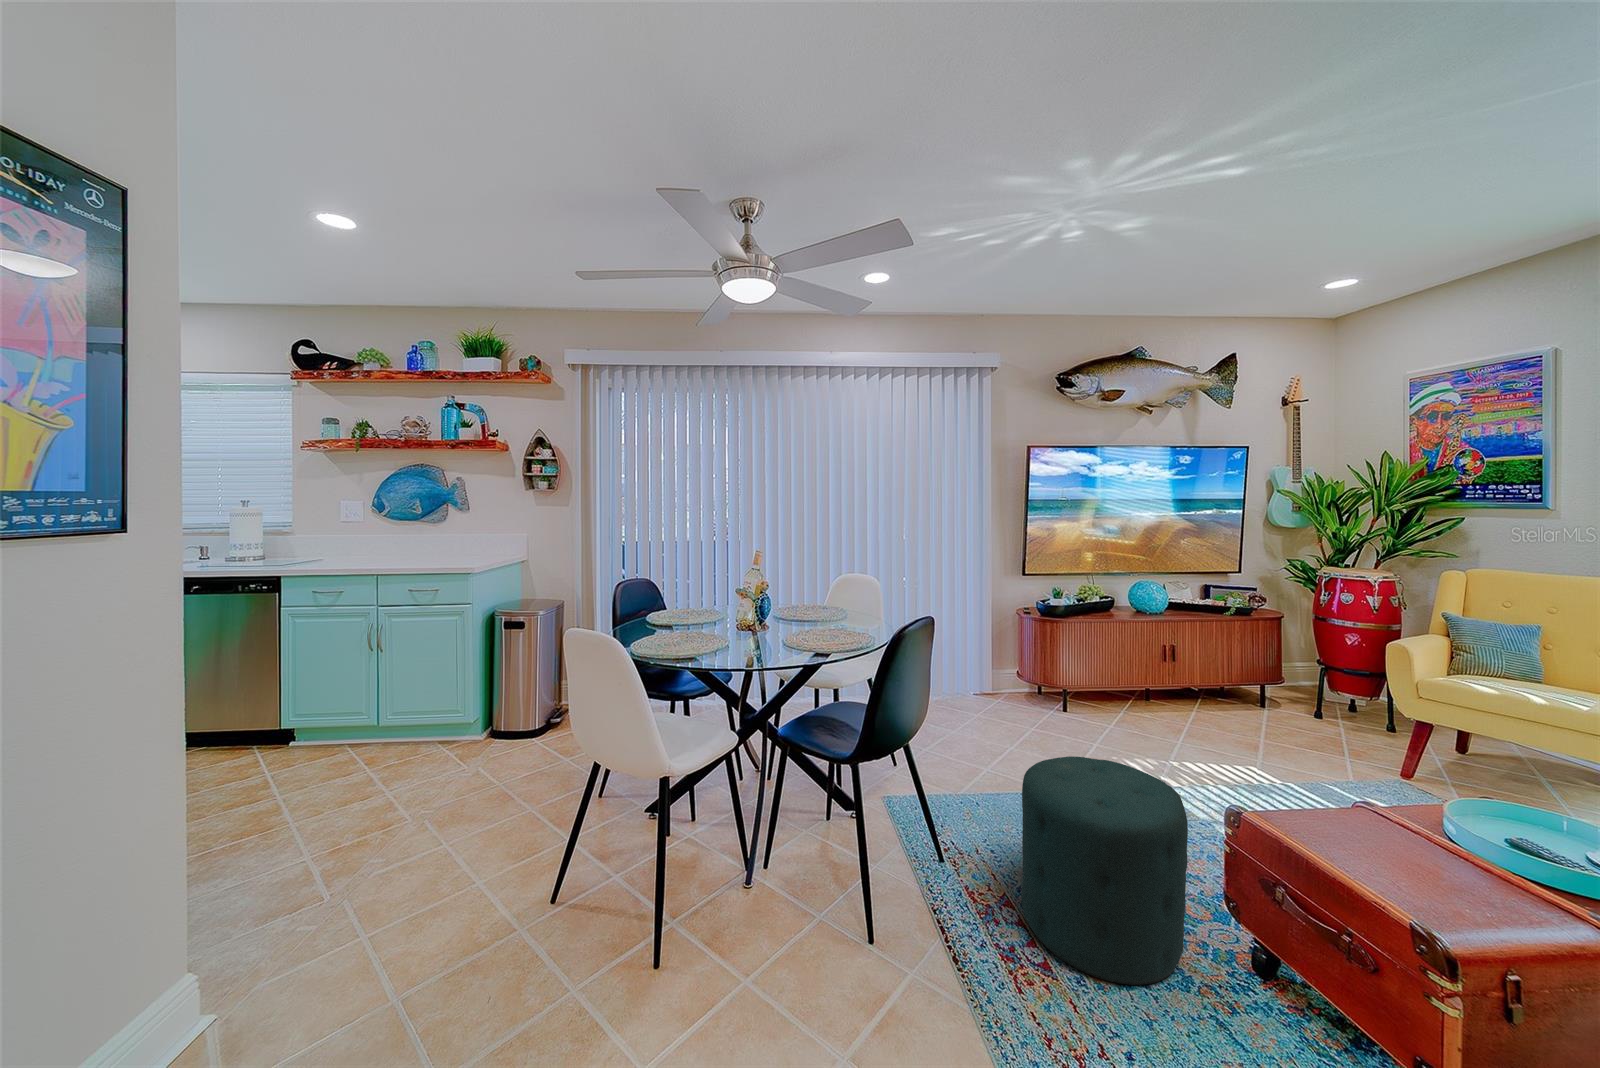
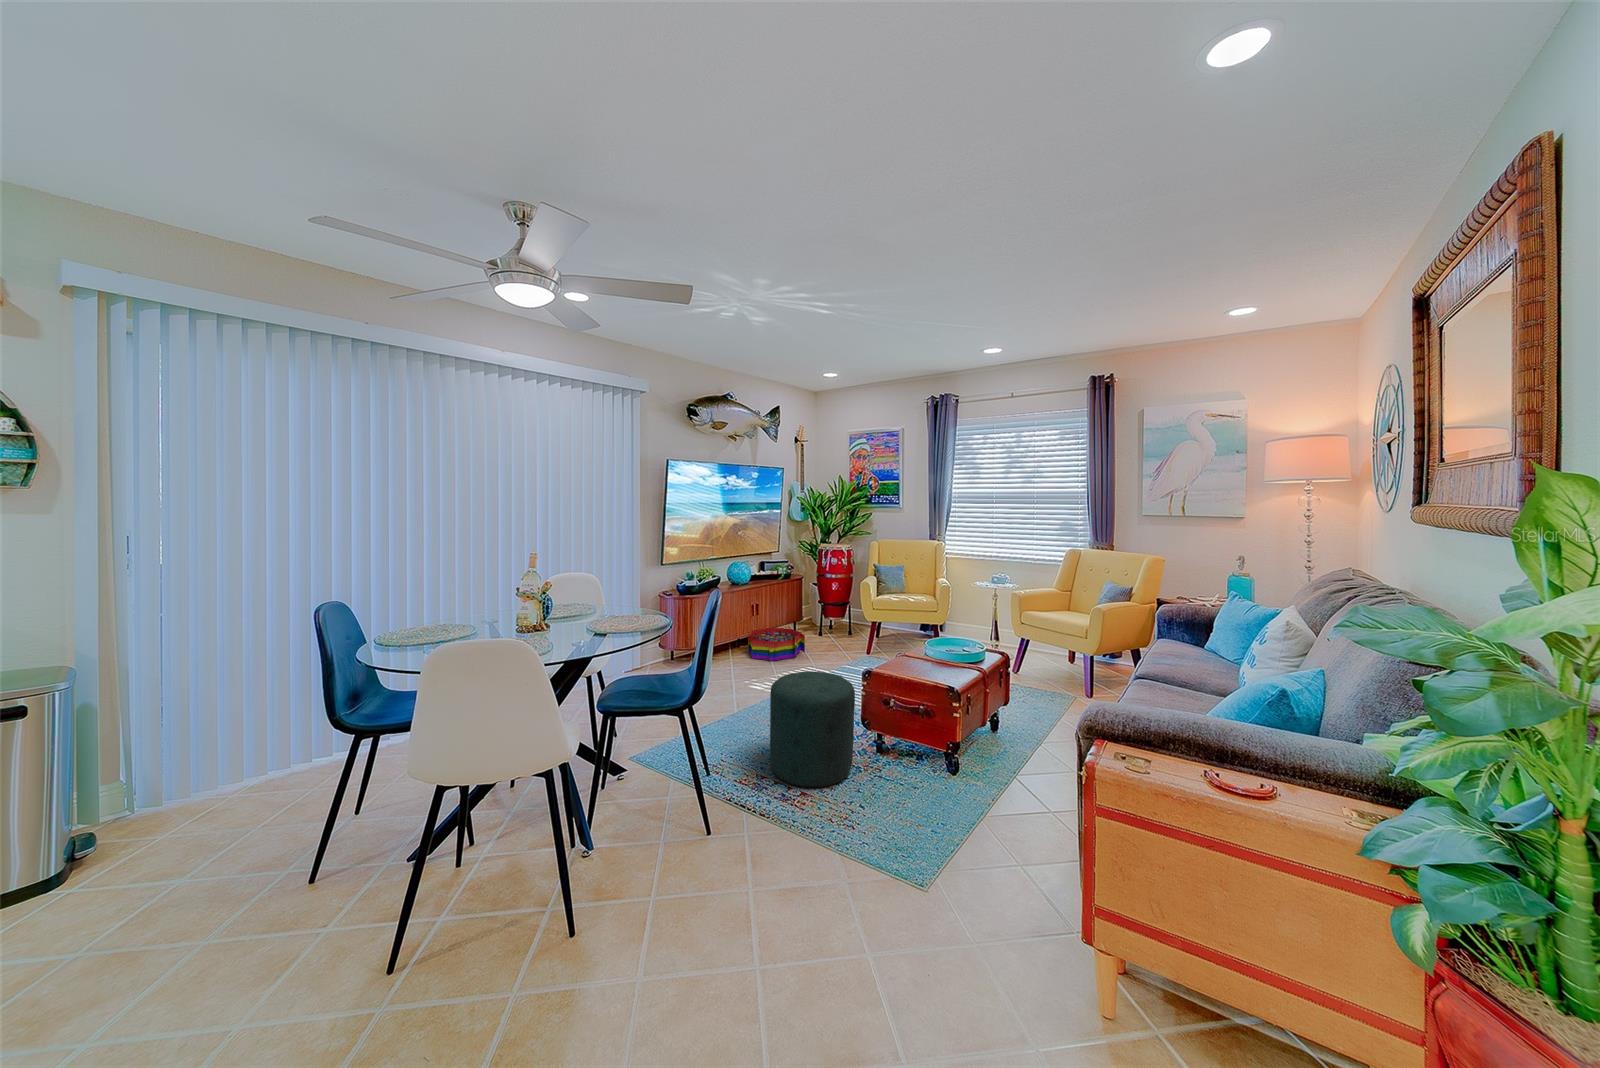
storage bin: none [1144,684,1250,741] -> present [748,628,805,661]

